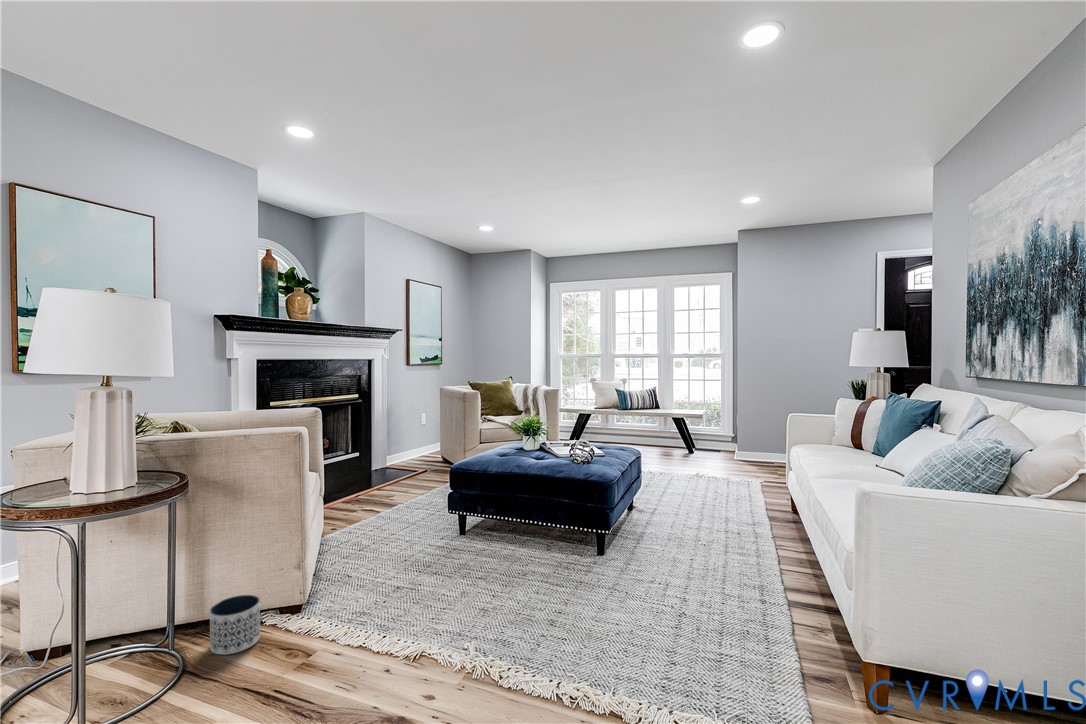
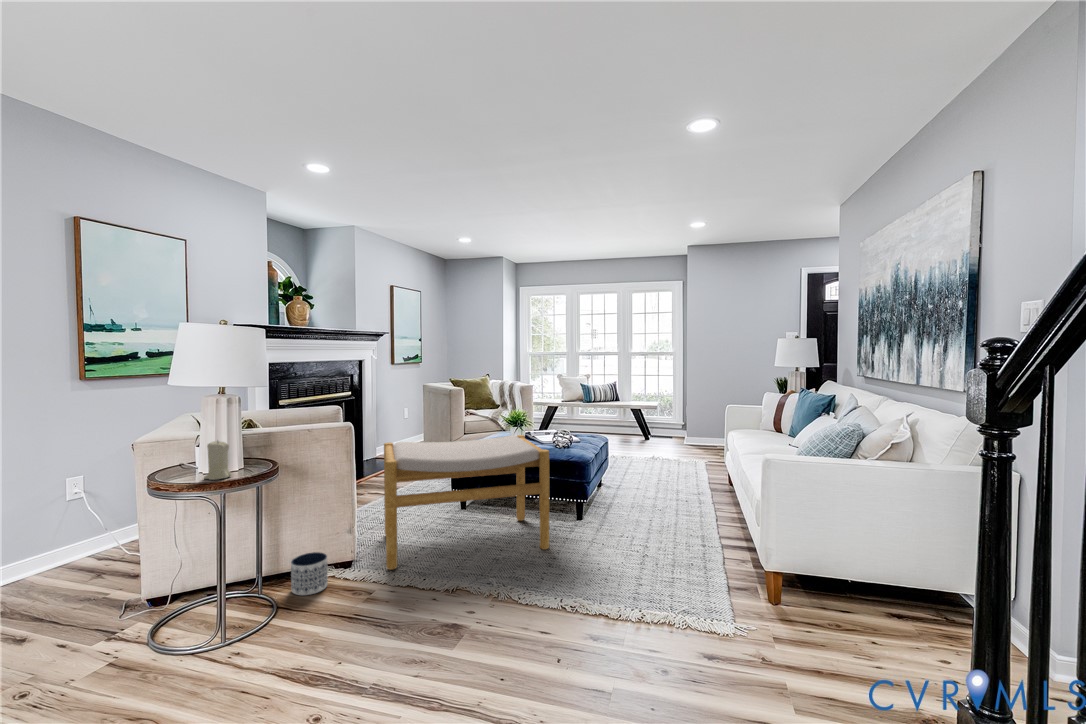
footstool: none [341,447,557,620] -> present [384,435,549,570]
candle: none [60,449,103,504] -> present [204,441,232,480]

